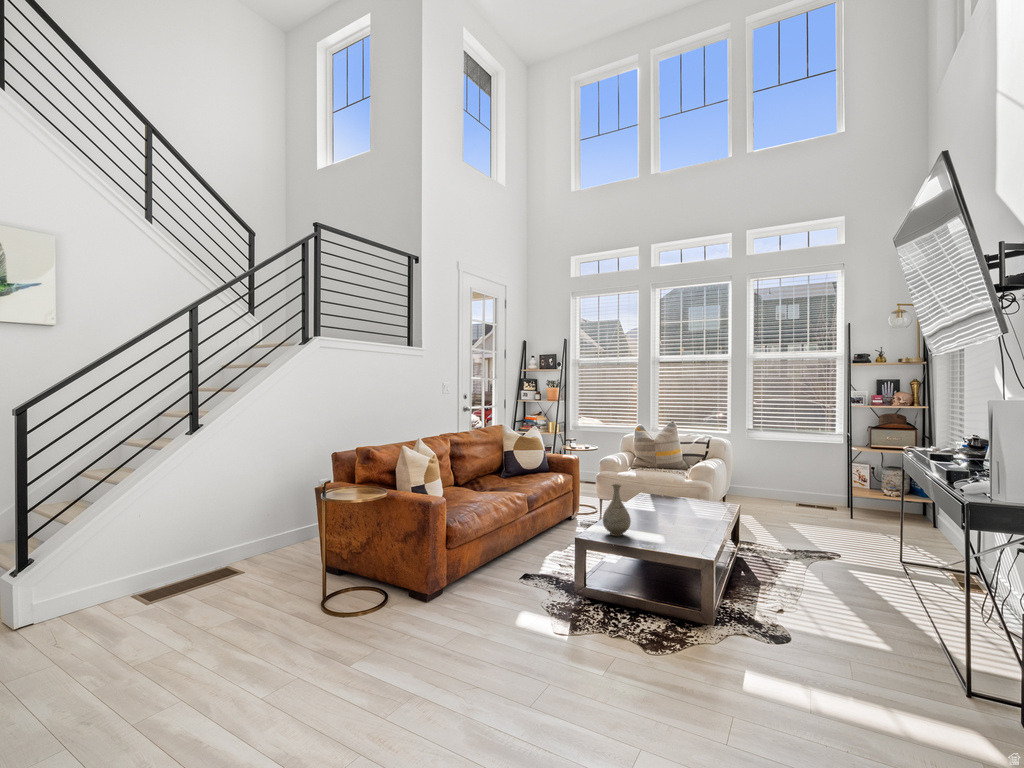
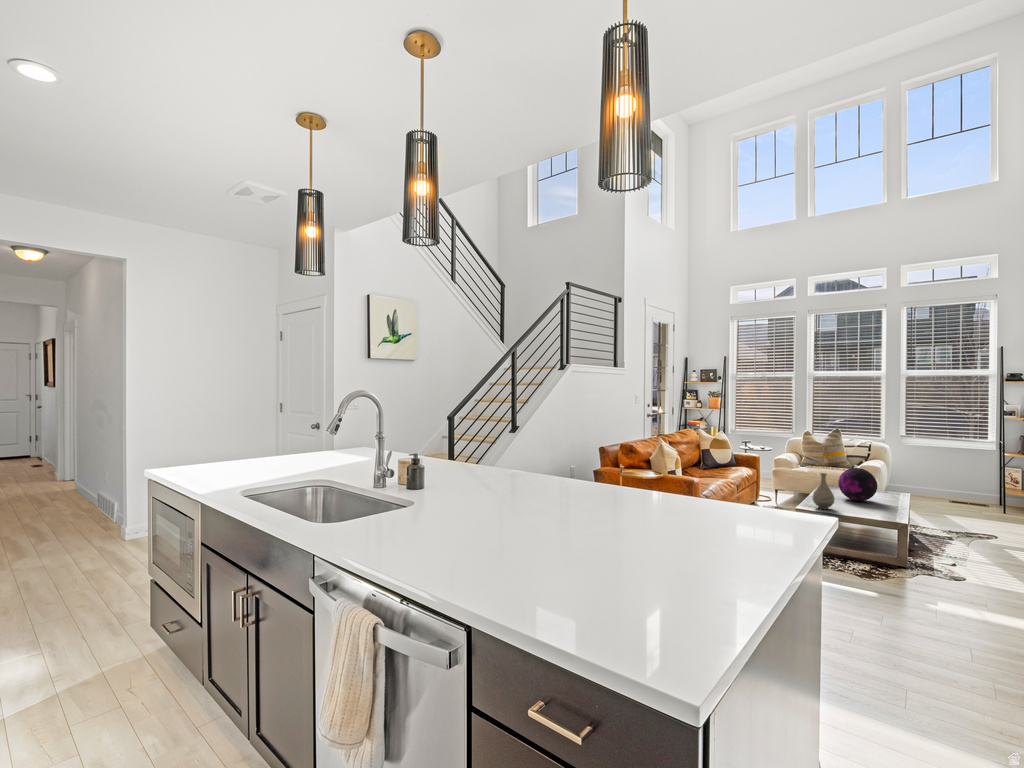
decorative orb: none [648,474,694,519] -> present [838,468,877,501]

